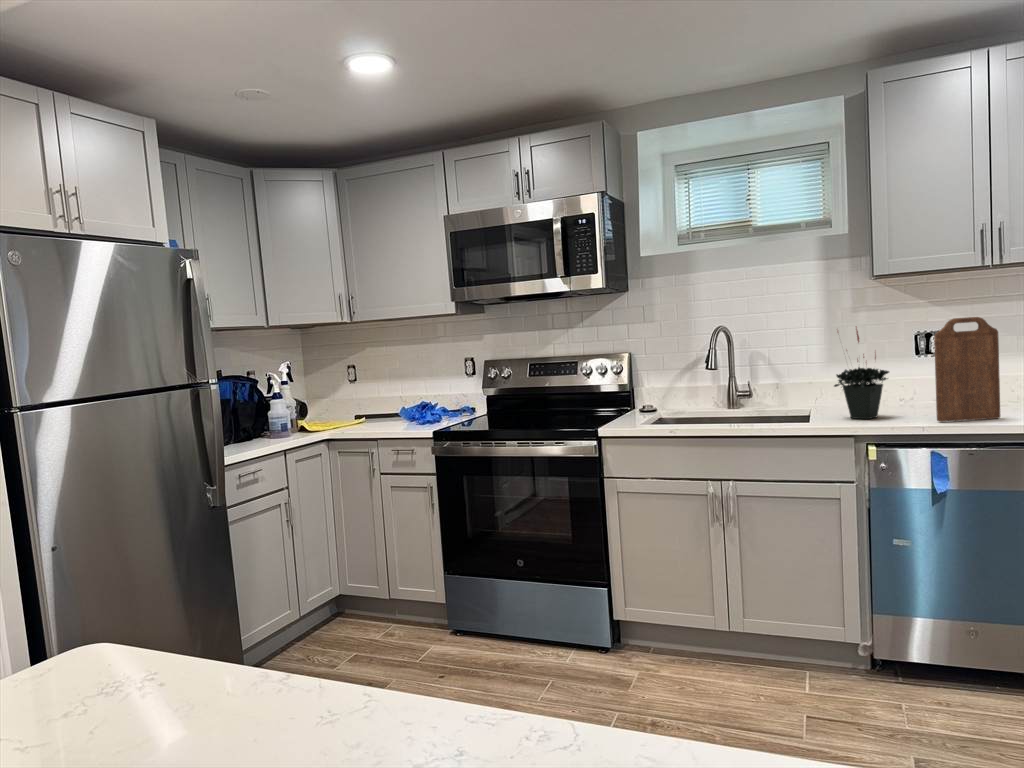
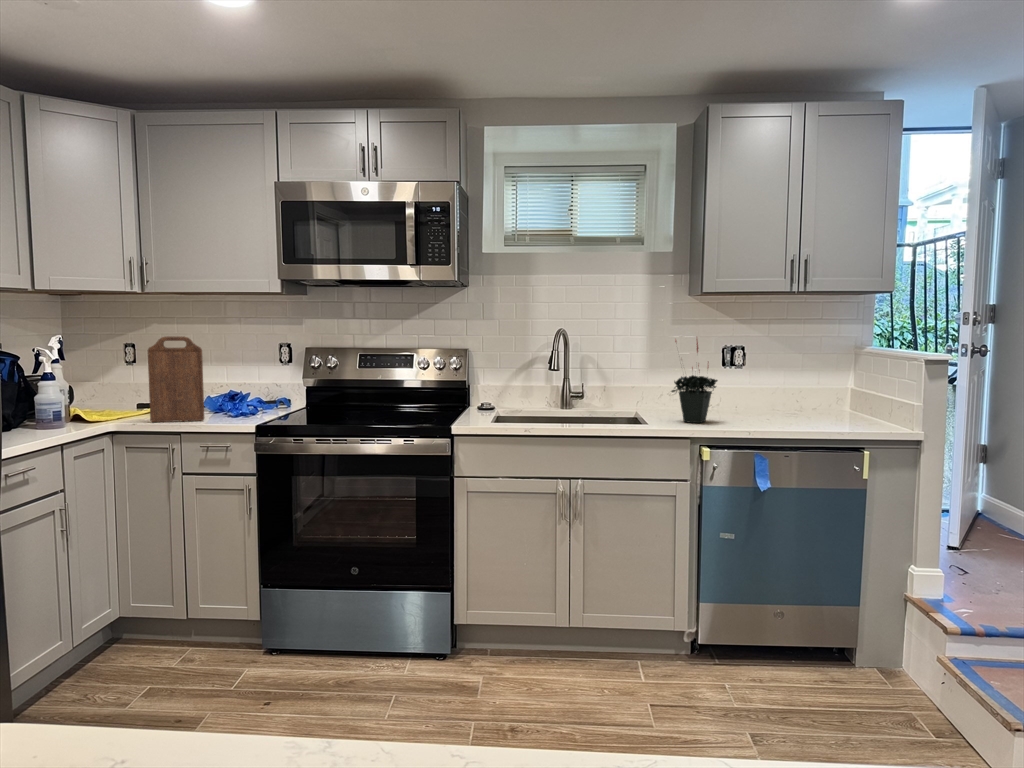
cutting board: present [934,317,1000,422] -> present [148,336,204,422]

